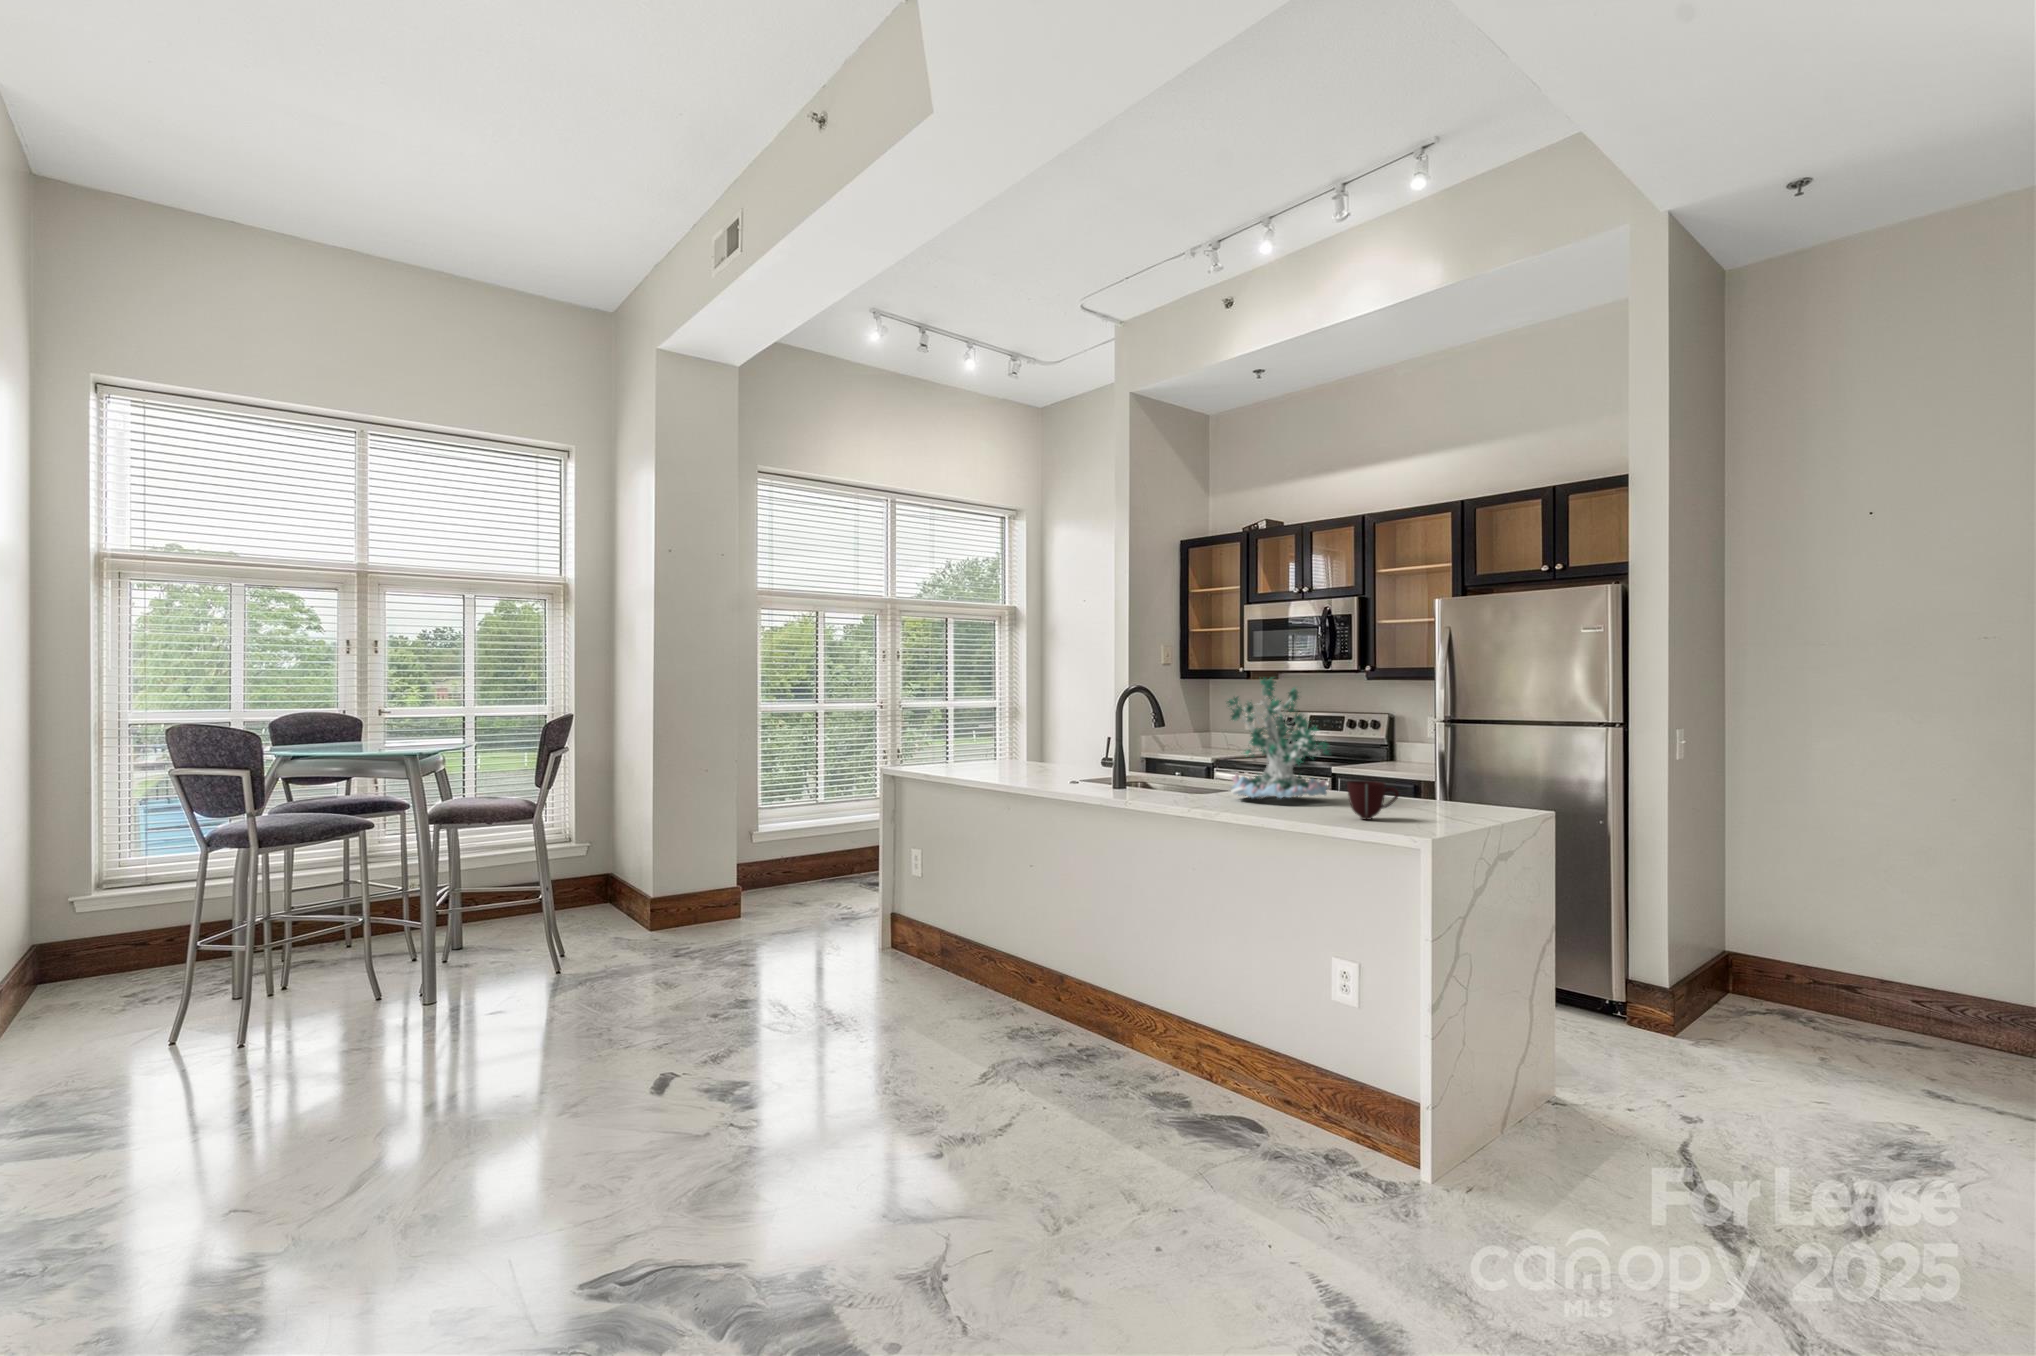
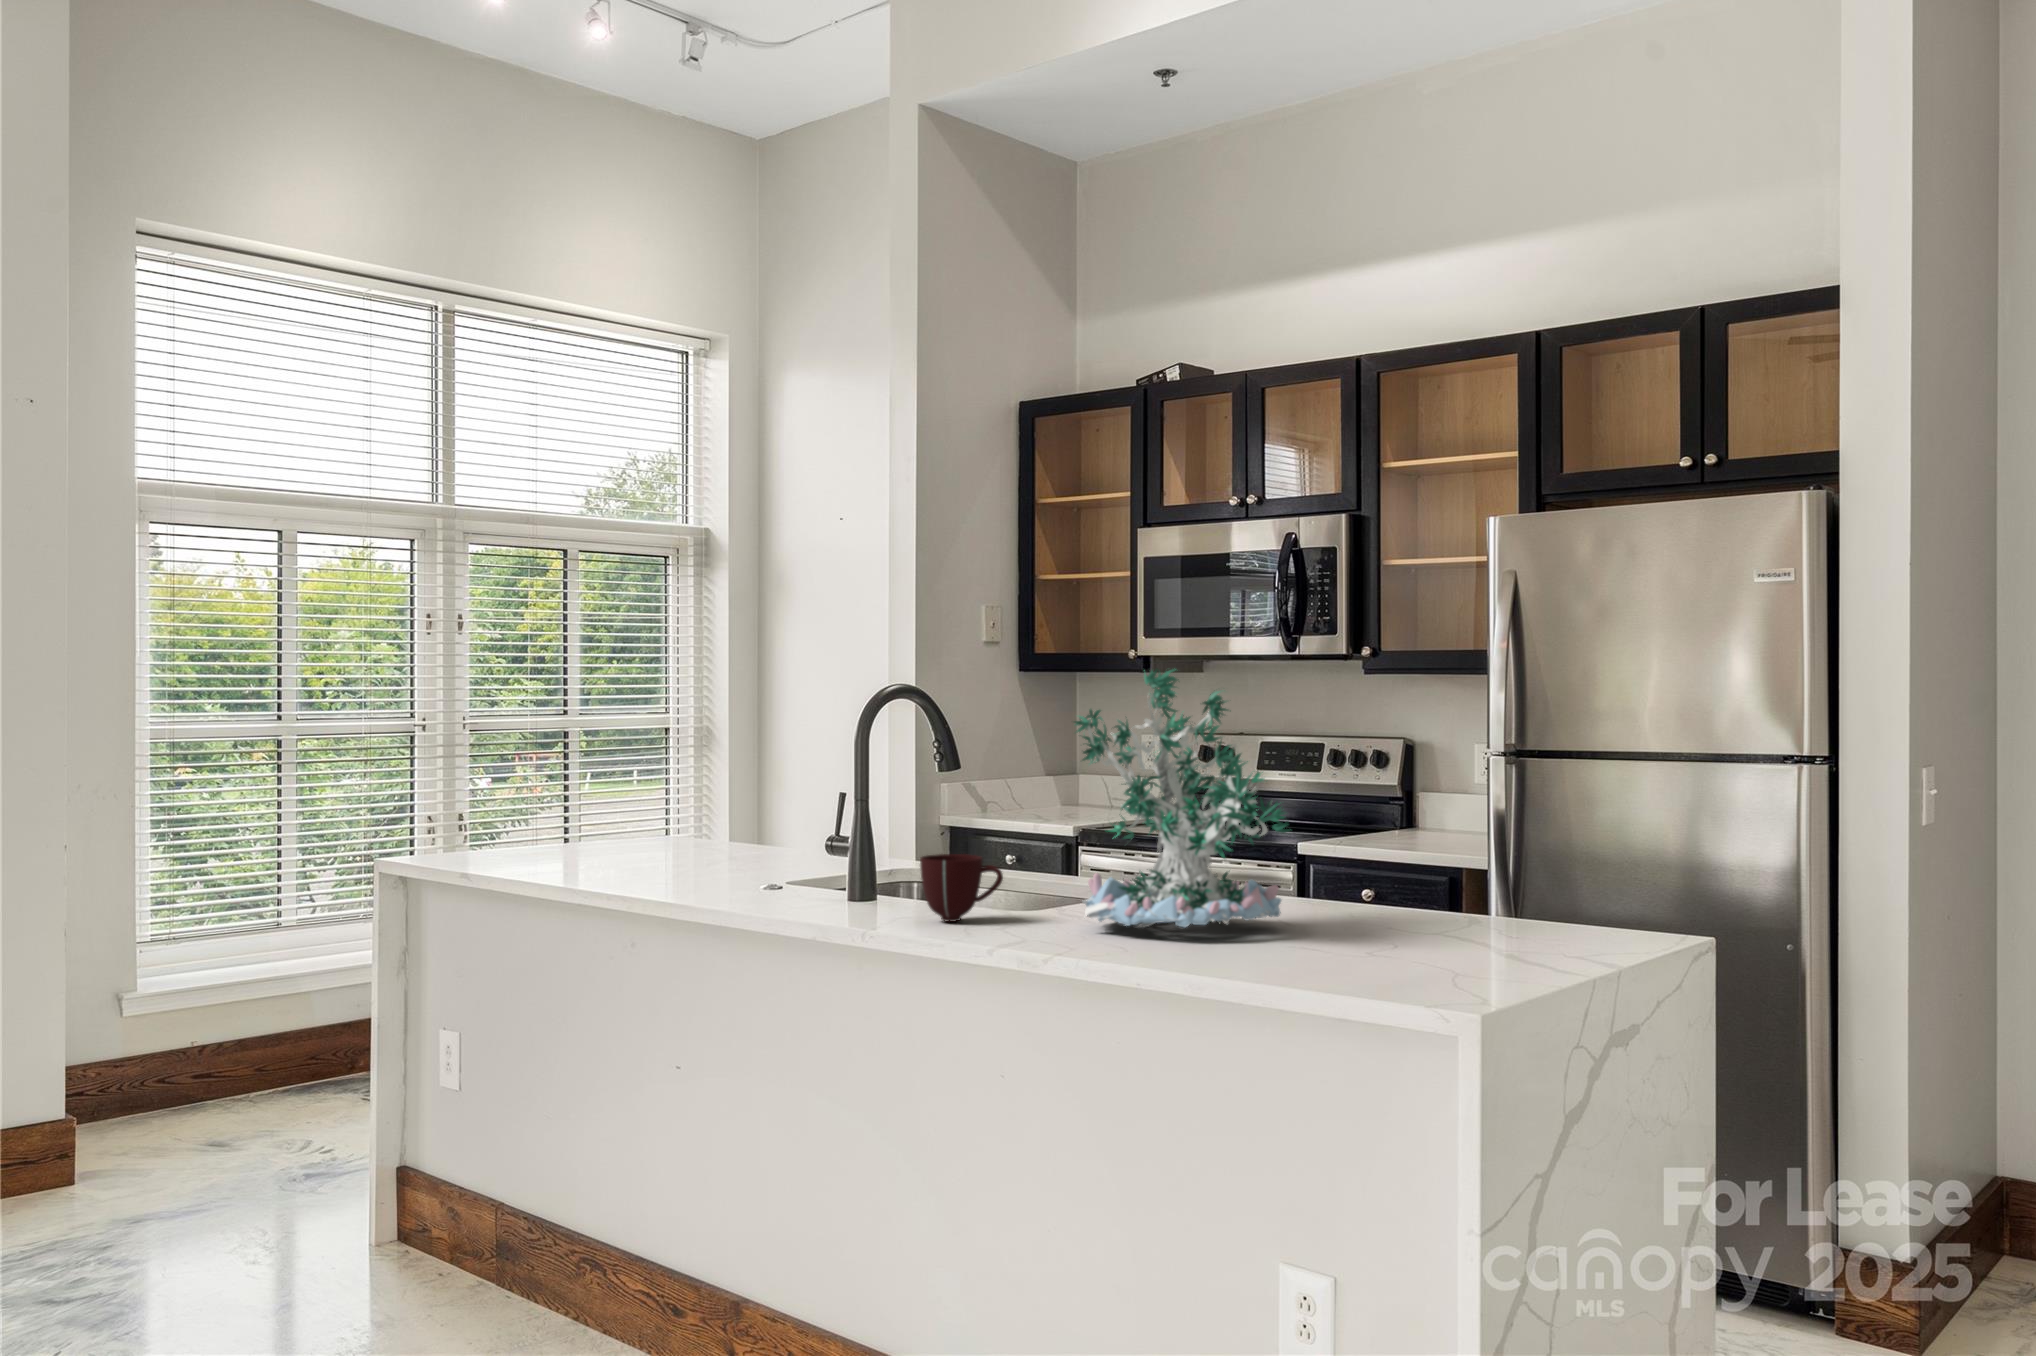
mug: present [1347,781,1399,820] -> present [920,854,1003,922]

